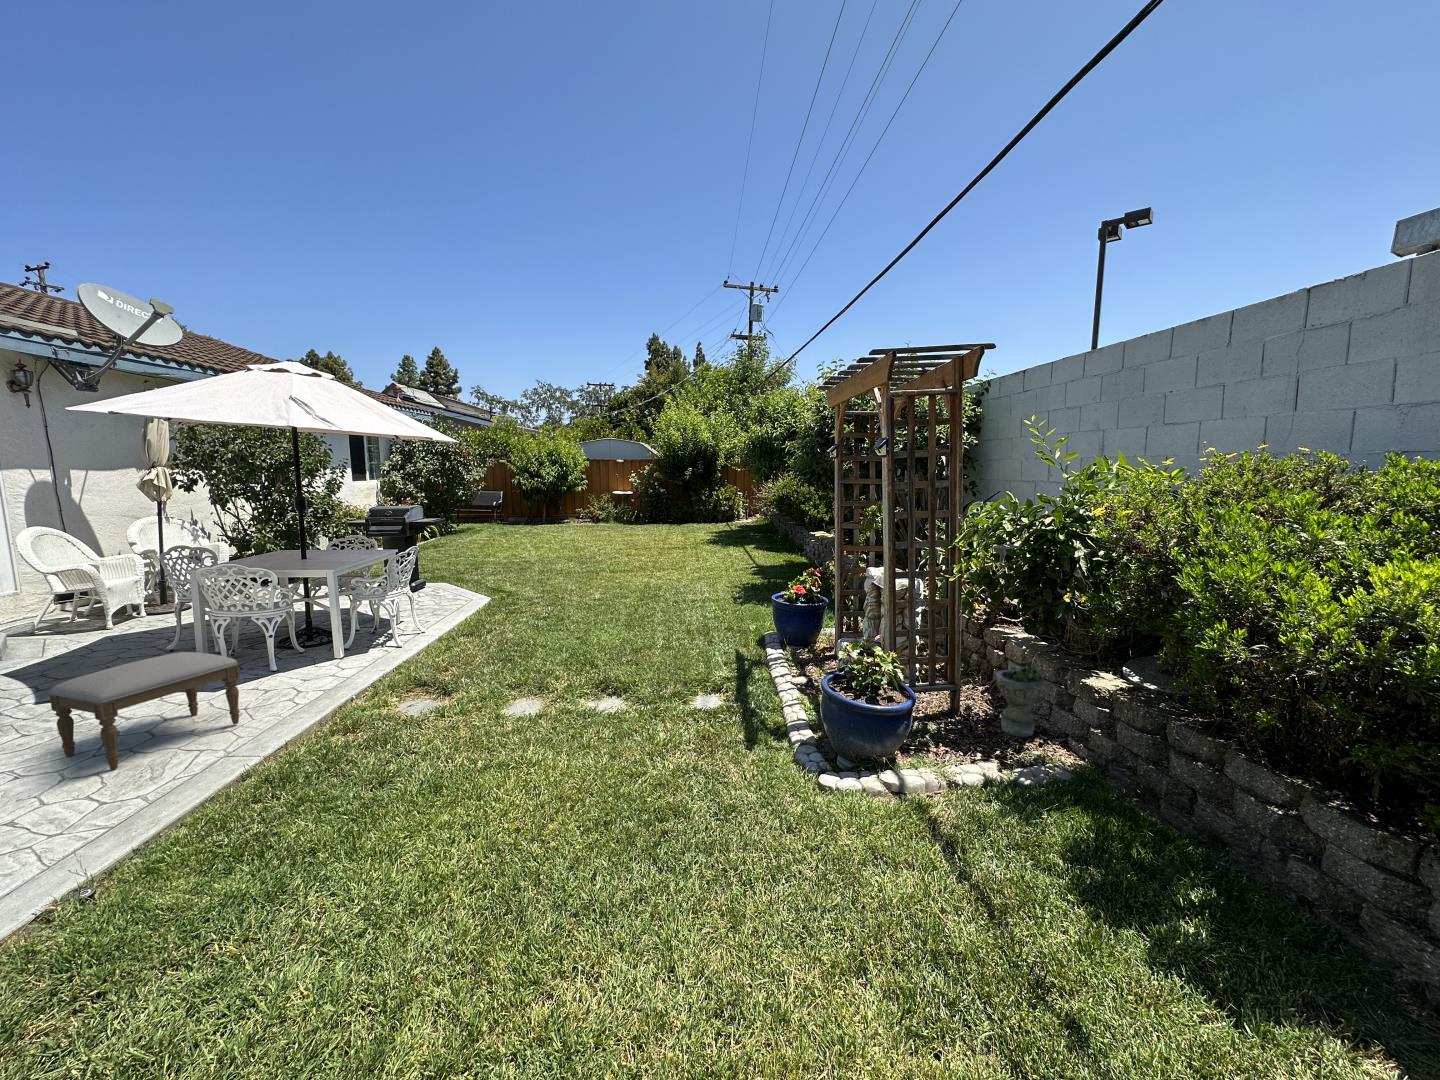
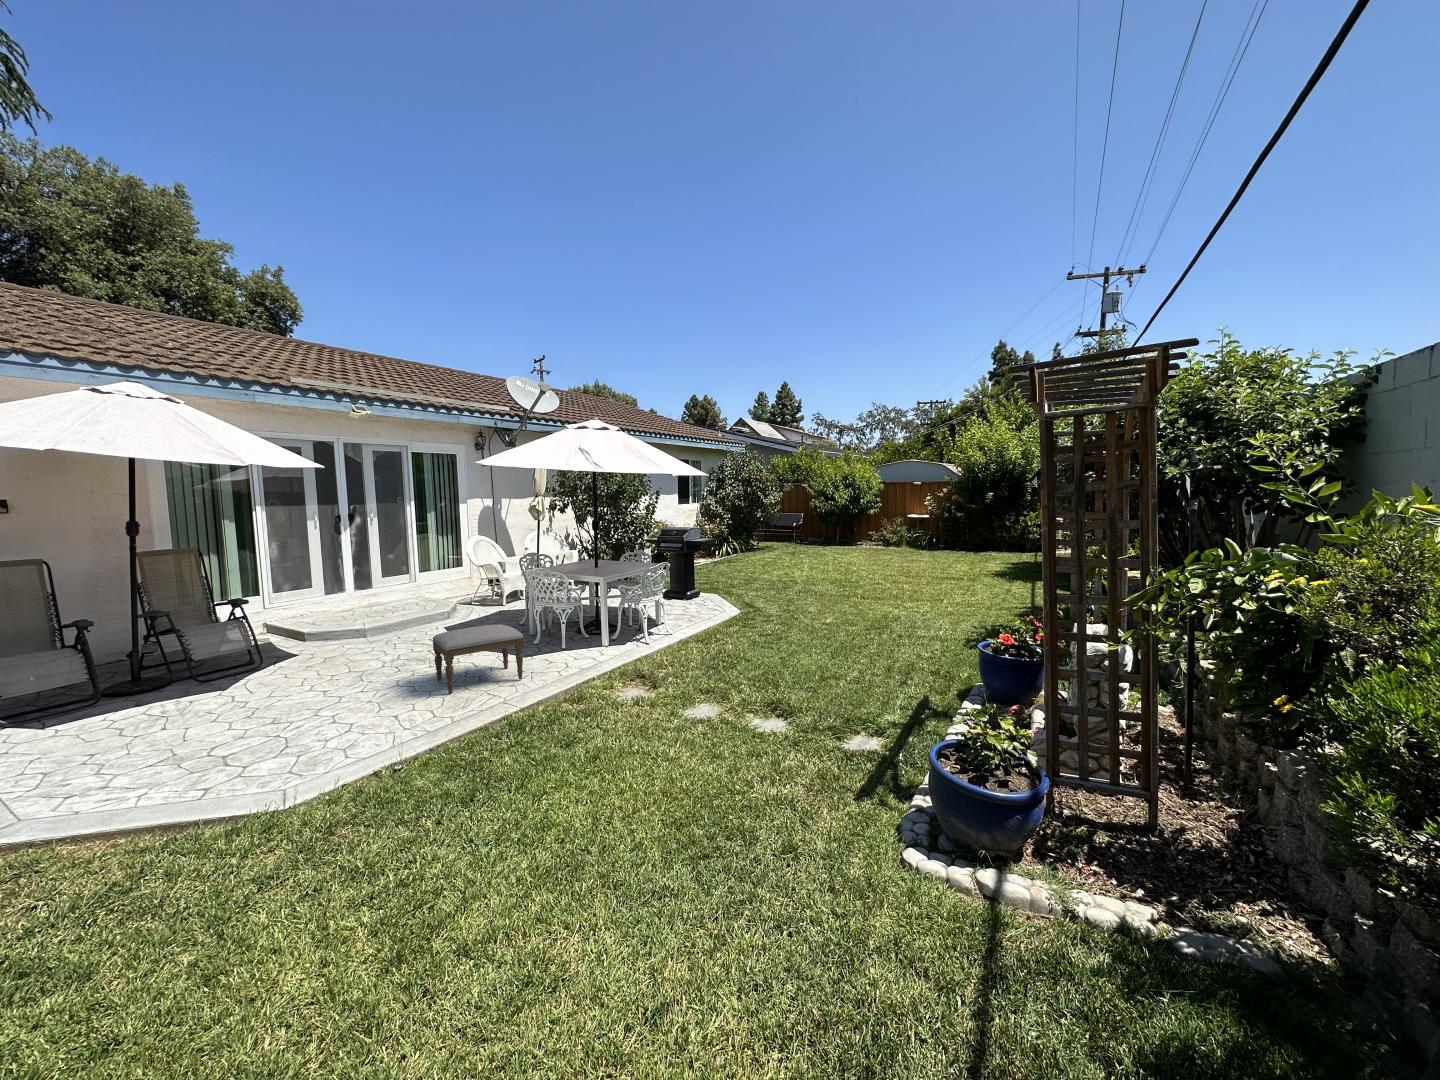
planter: present [996,666,1045,737] -> none [1216,793,1303,902]

